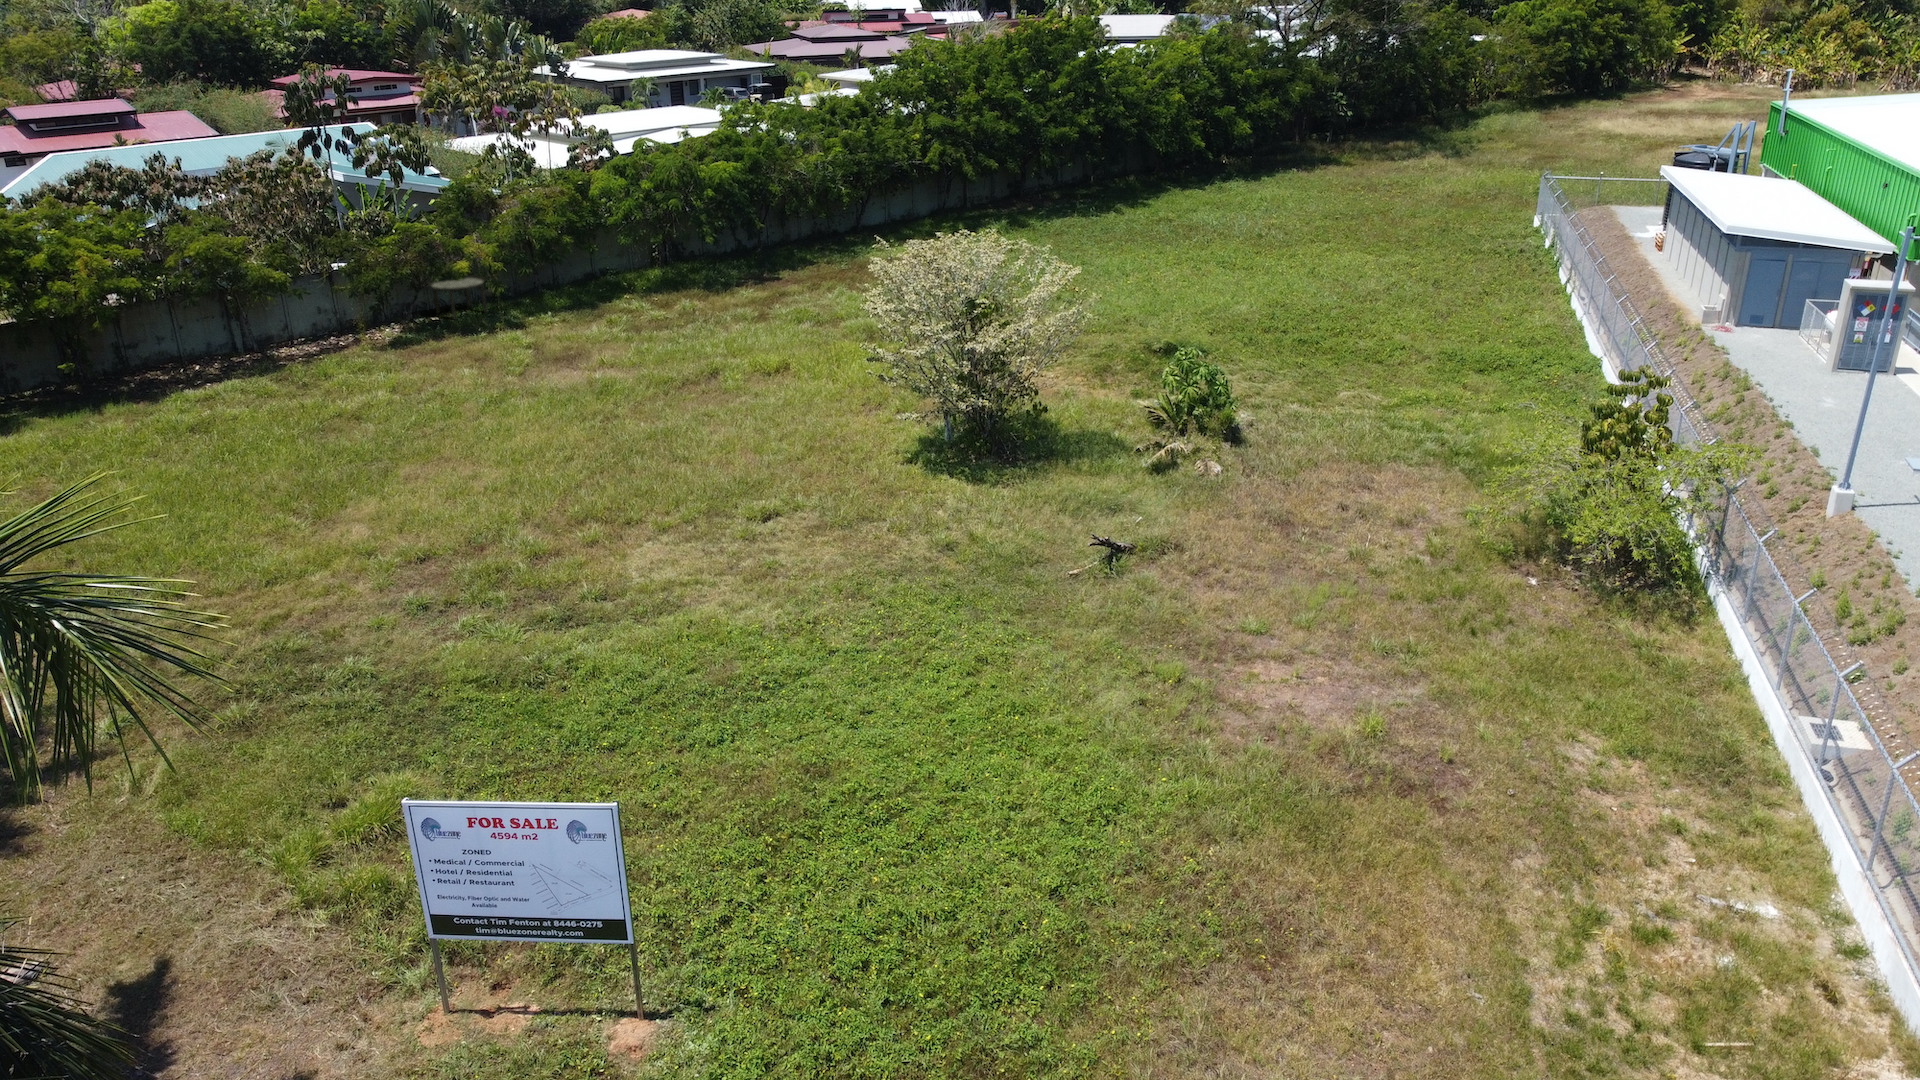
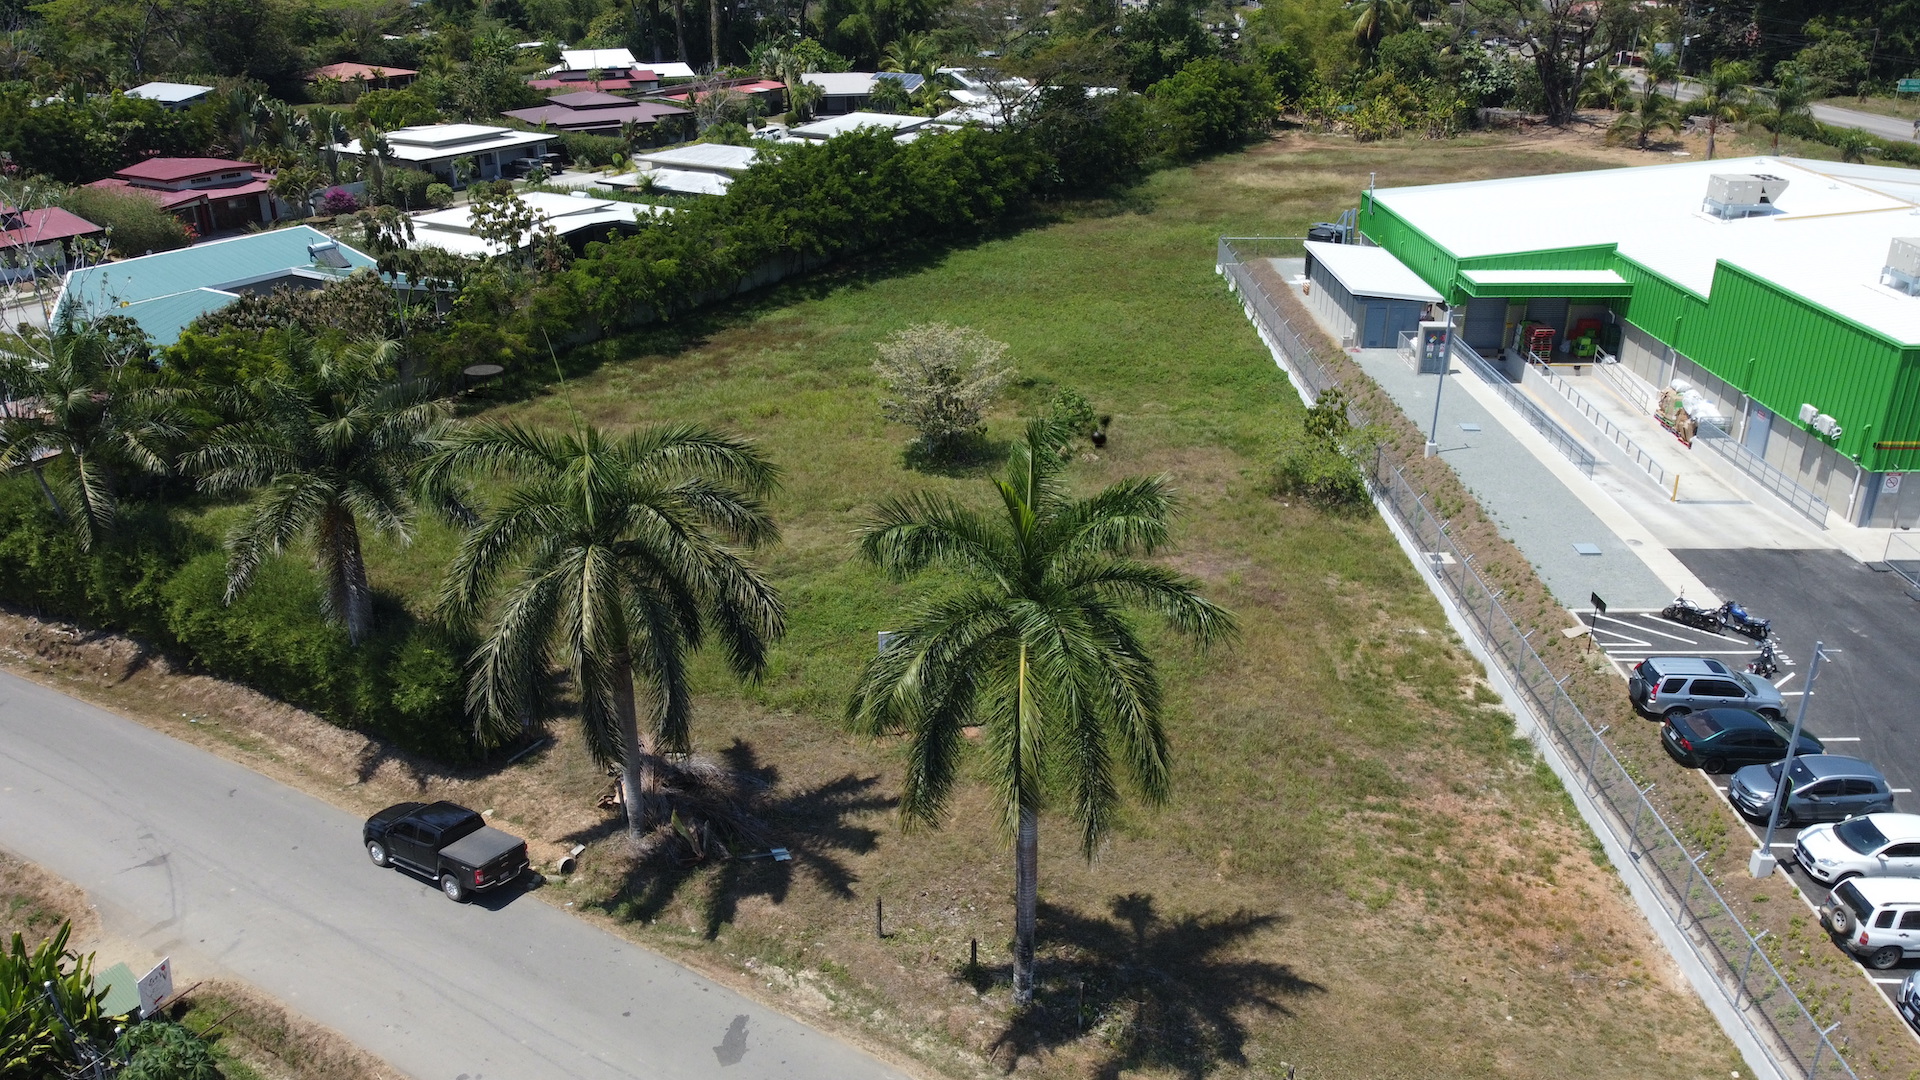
potted tree: none [1225,391,1262,447] -> present [1091,415,1112,446]

